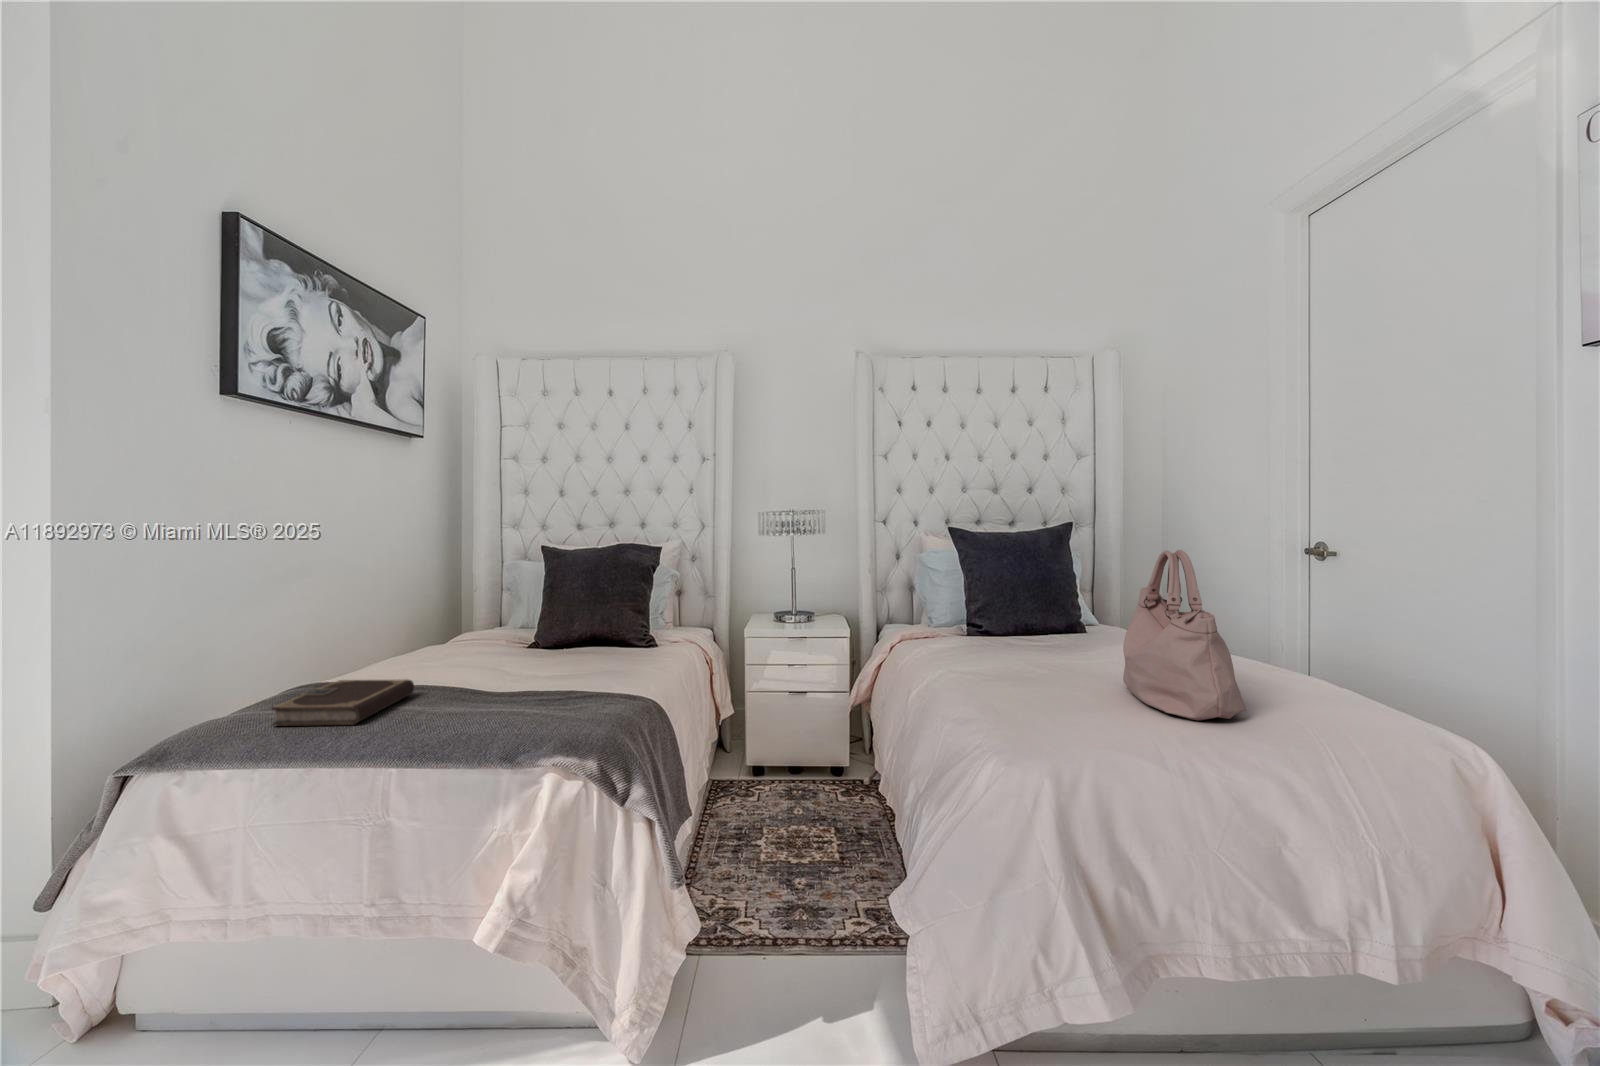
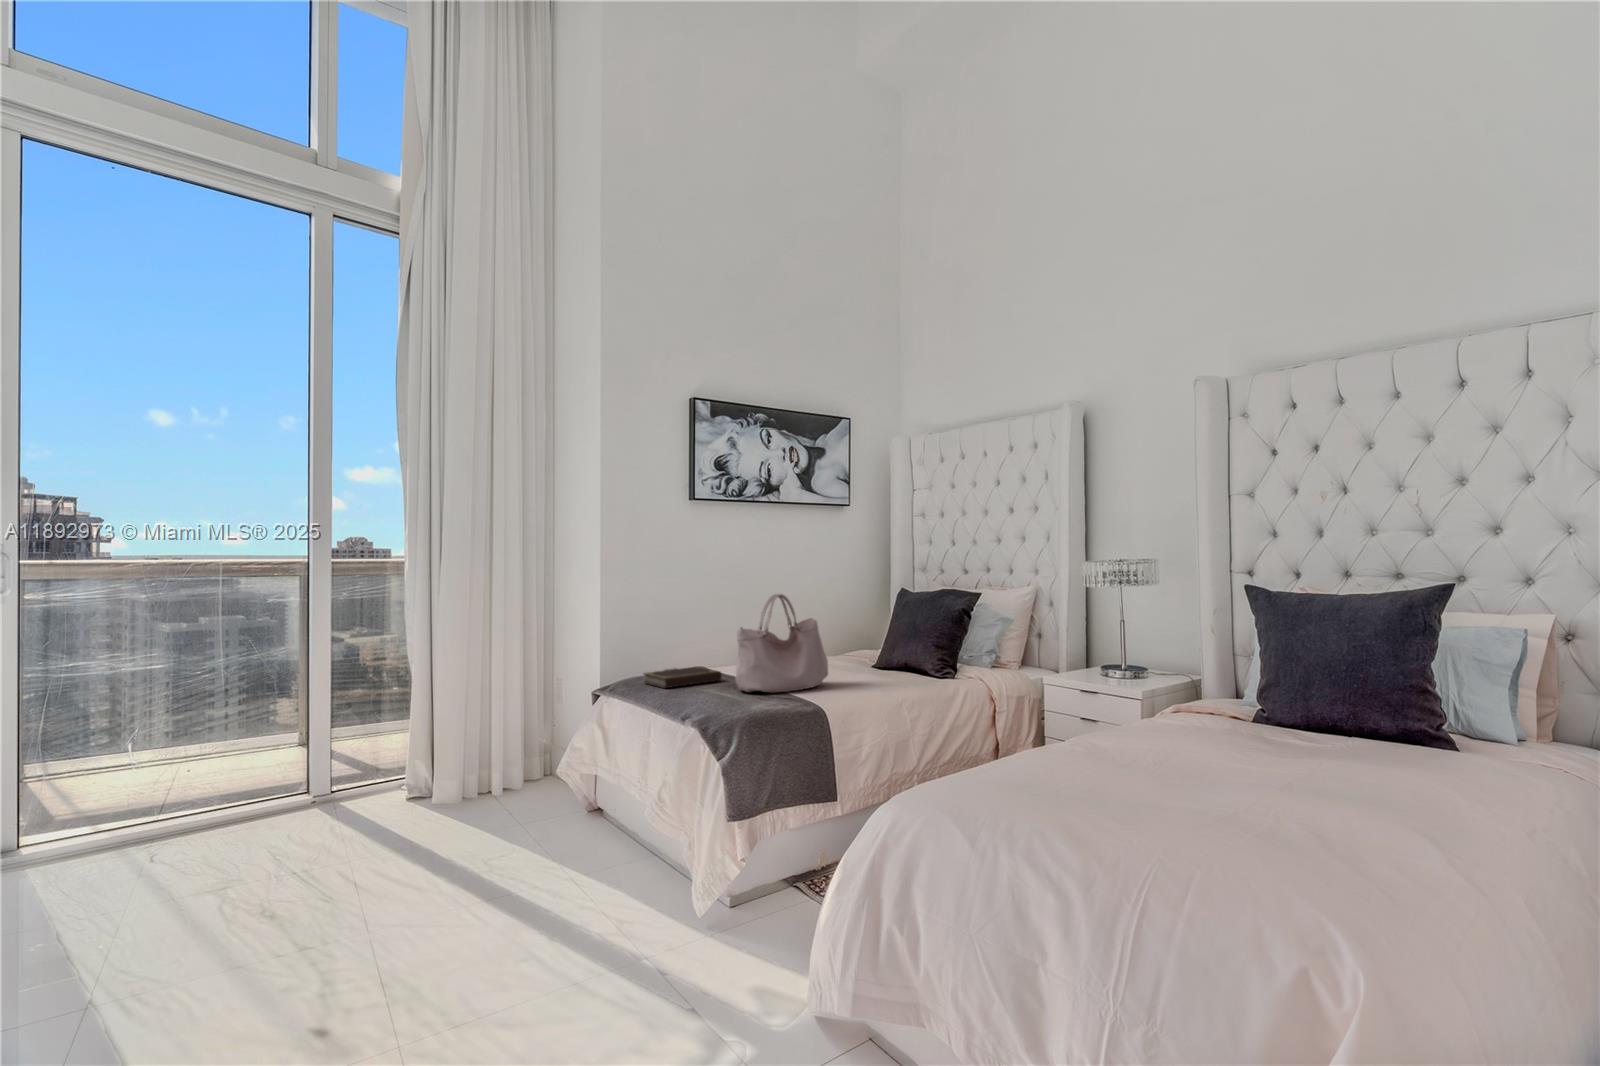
handbag: present [1123,550,1246,720] -> present [735,594,828,693]

